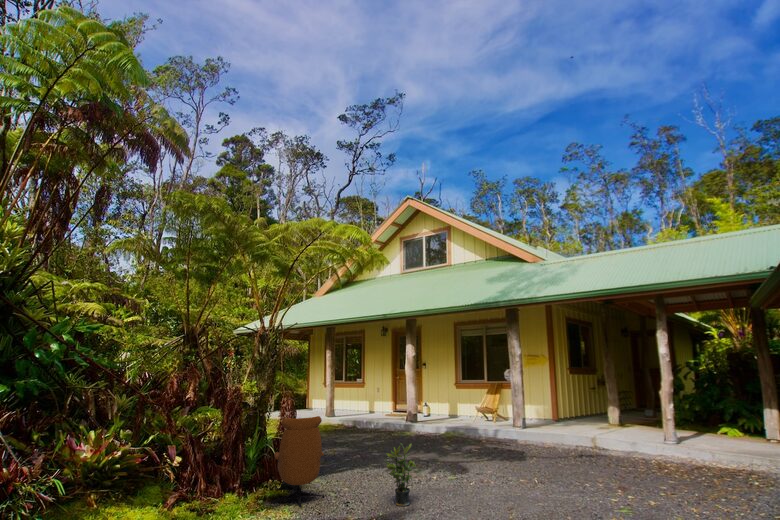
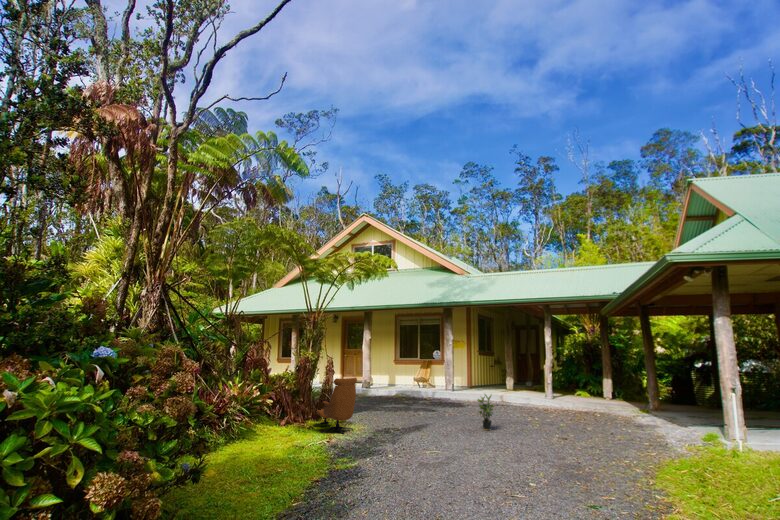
potted plant: present [386,444,416,506] -> present [477,394,494,430]

